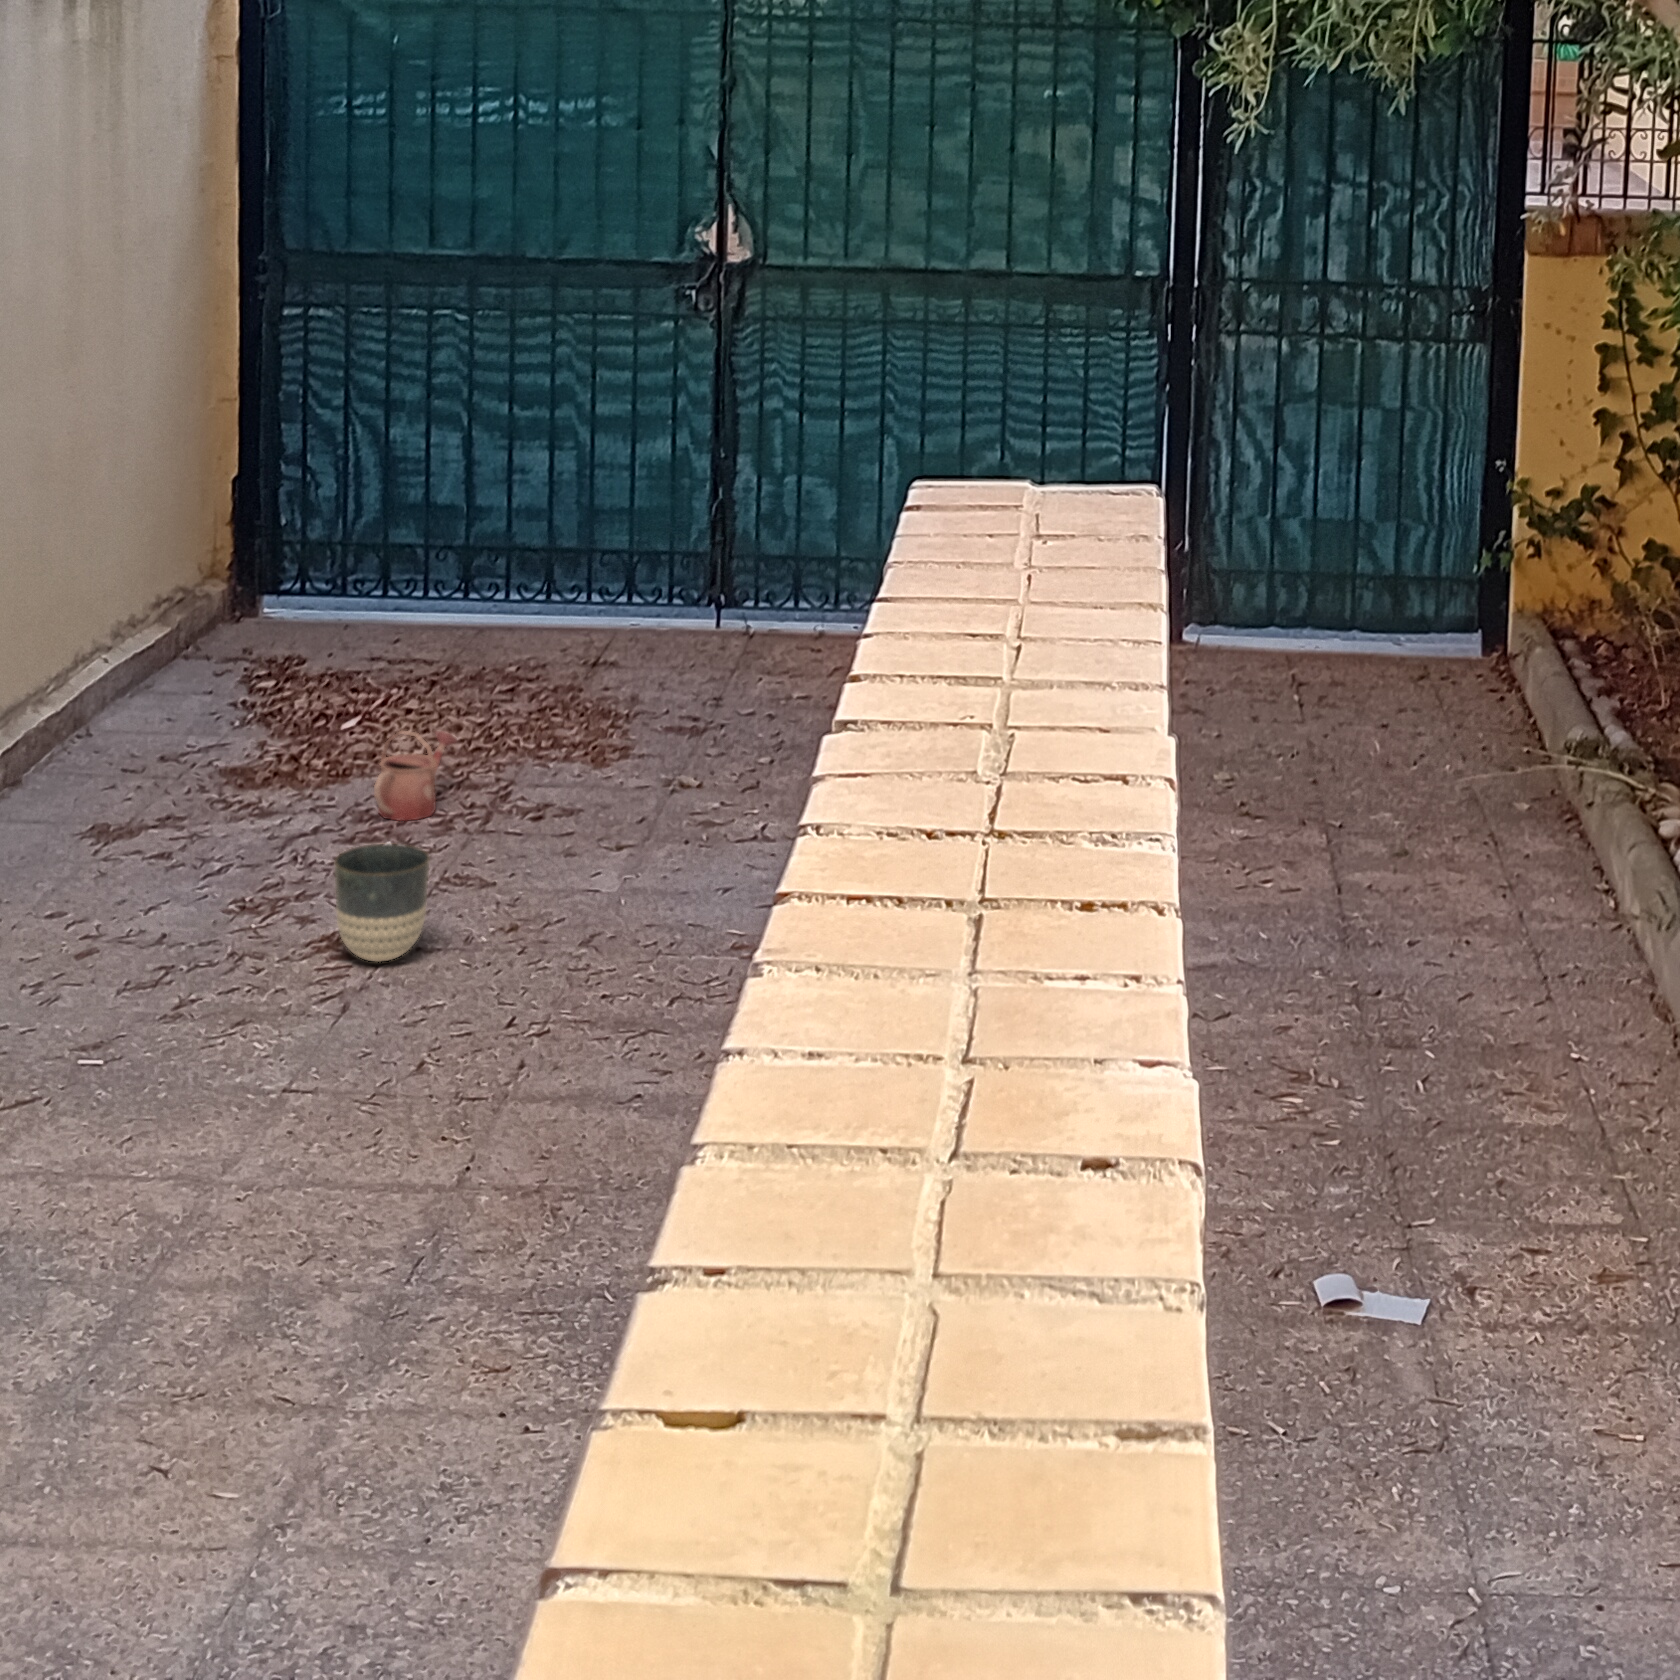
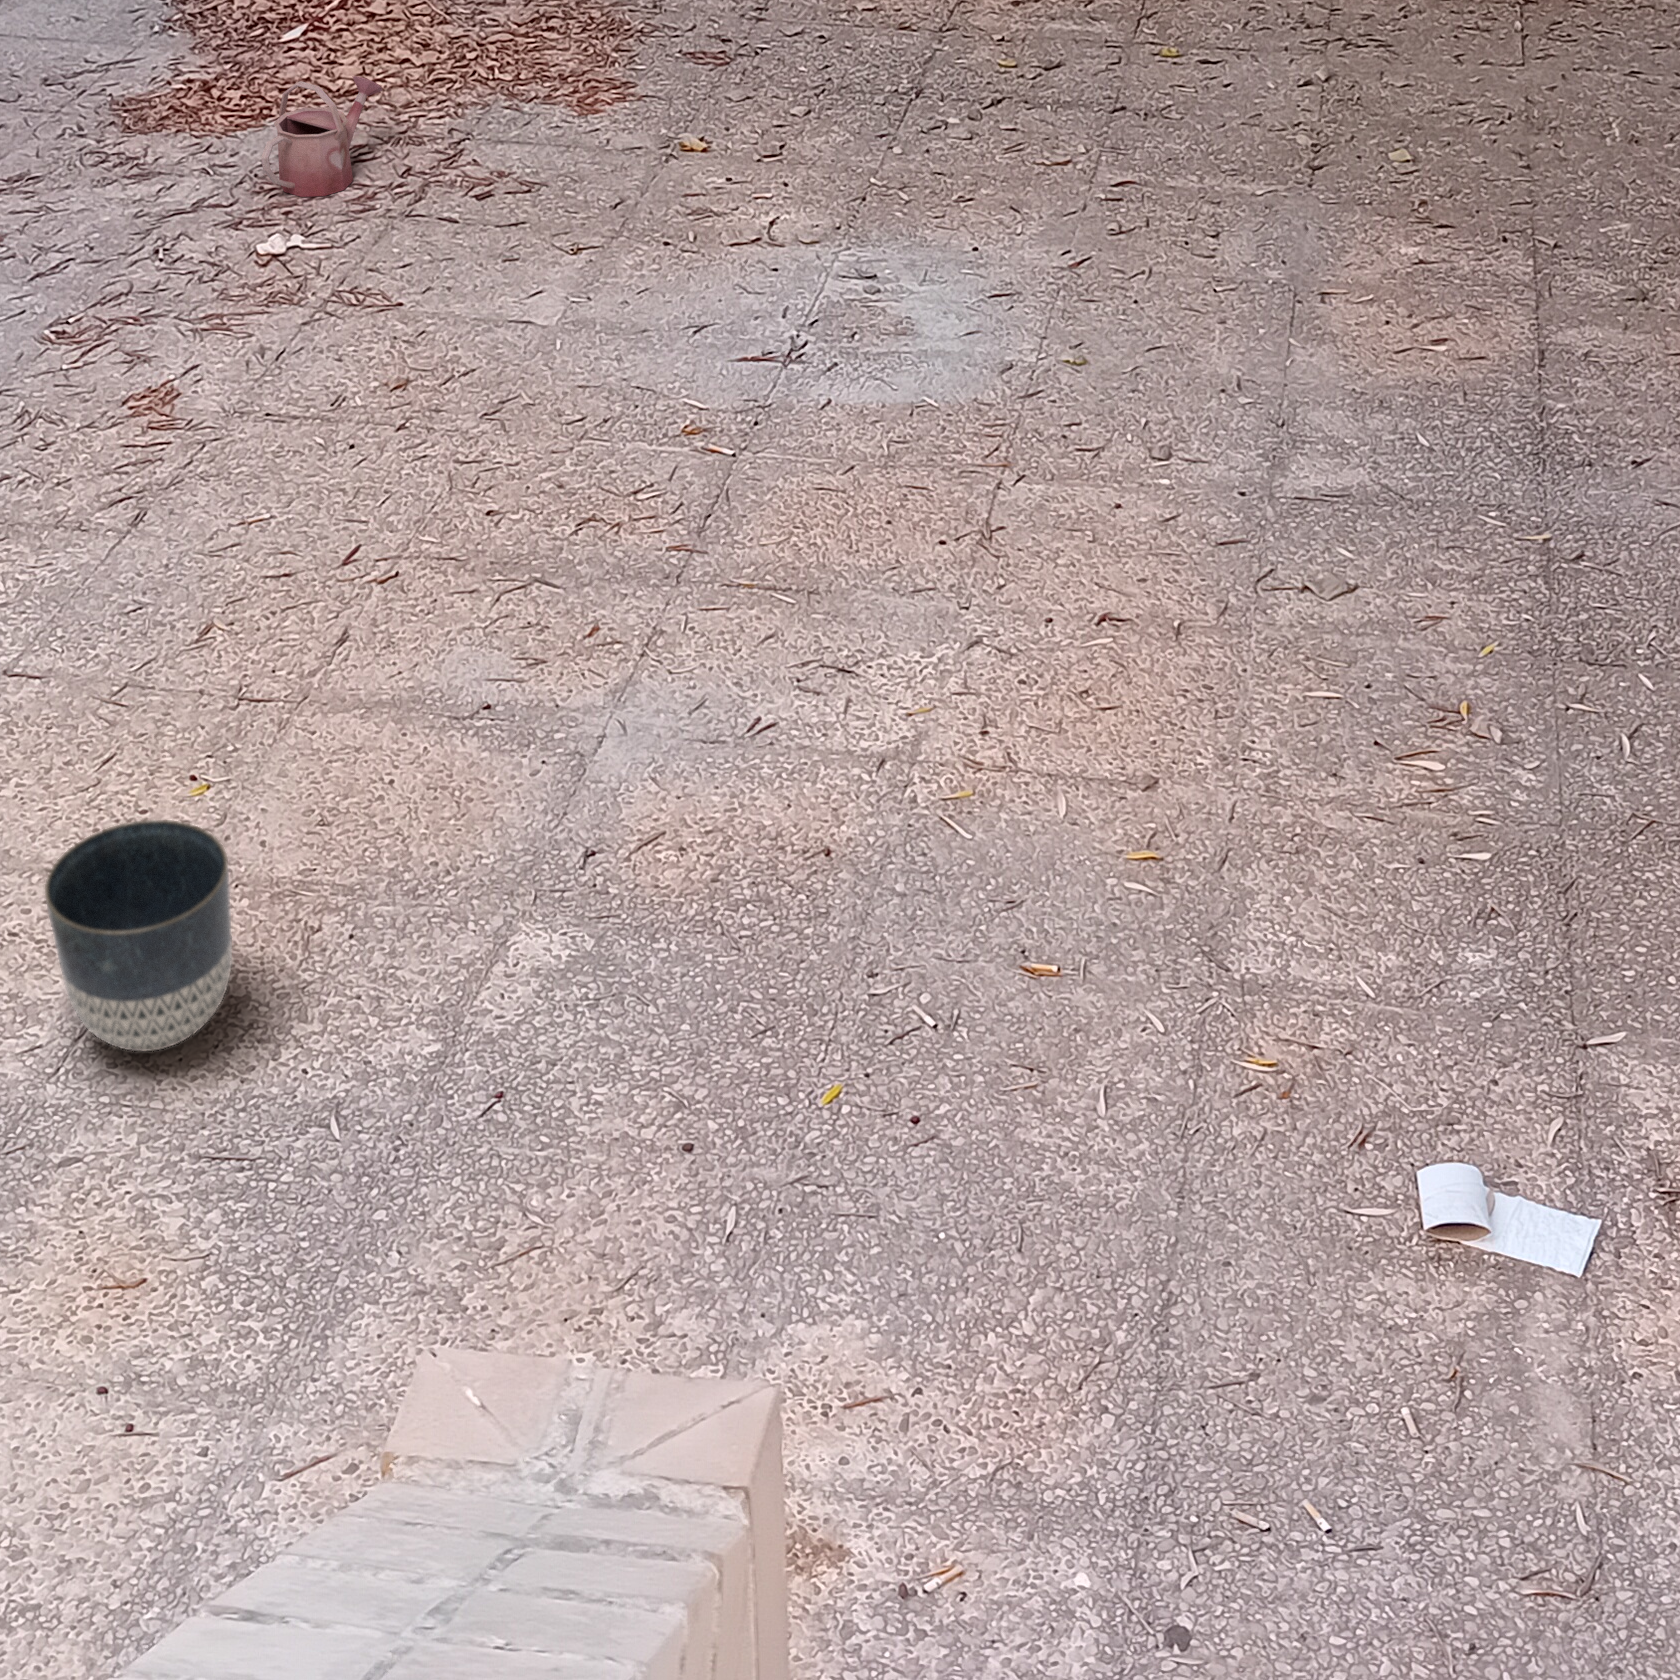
planter: present [335,843,430,962] -> present [45,820,232,1051]

